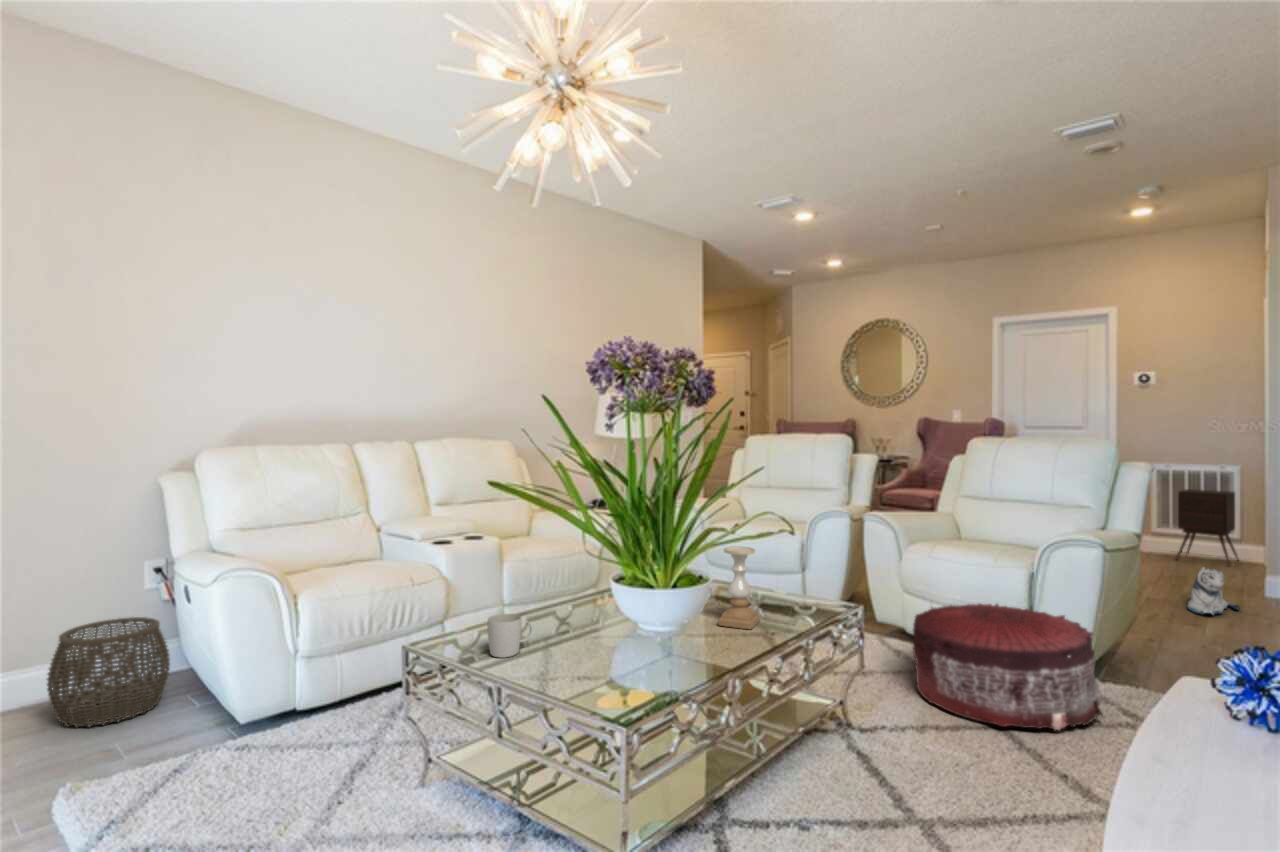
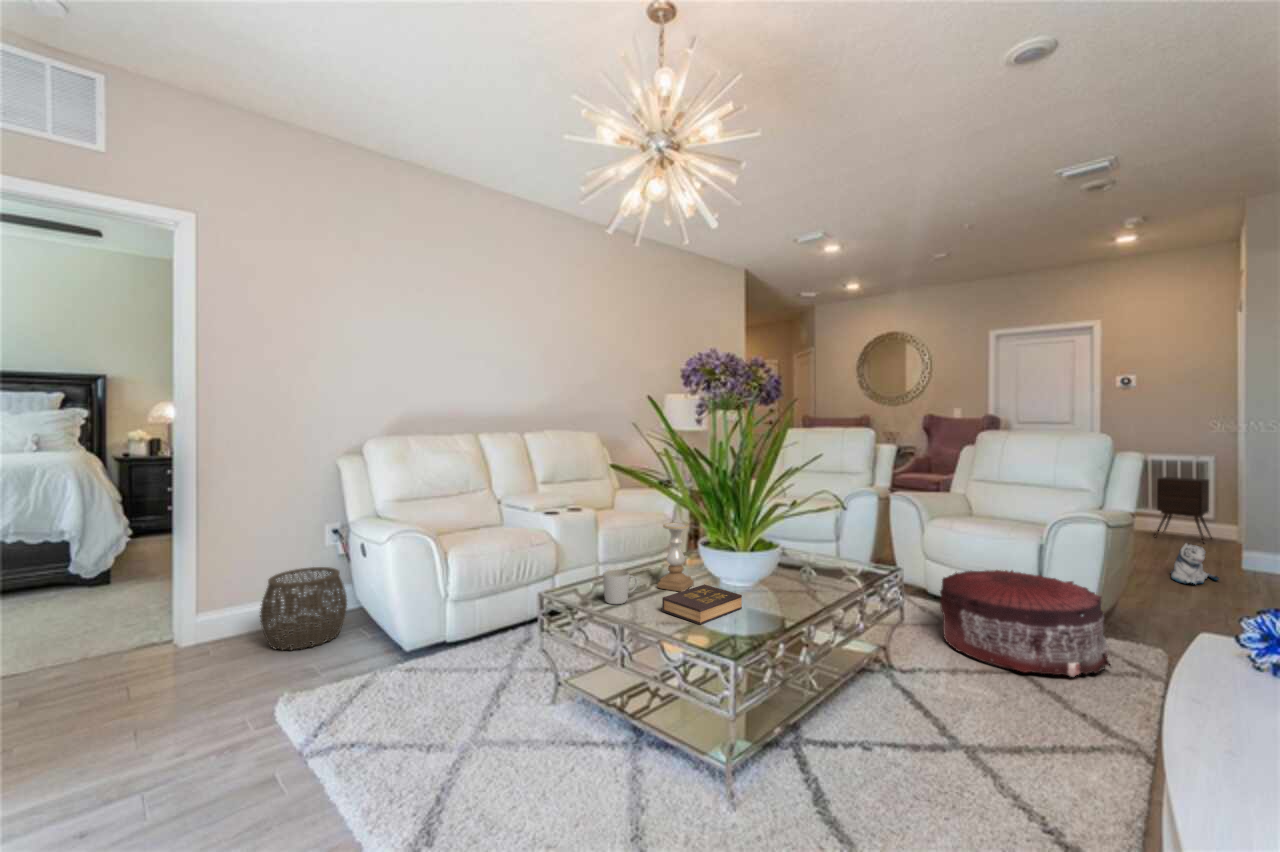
candle holder: present [719,546,760,629] -> present [657,523,694,592]
hardback book: none [559,630,659,681] -> present [662,584,742,625]

